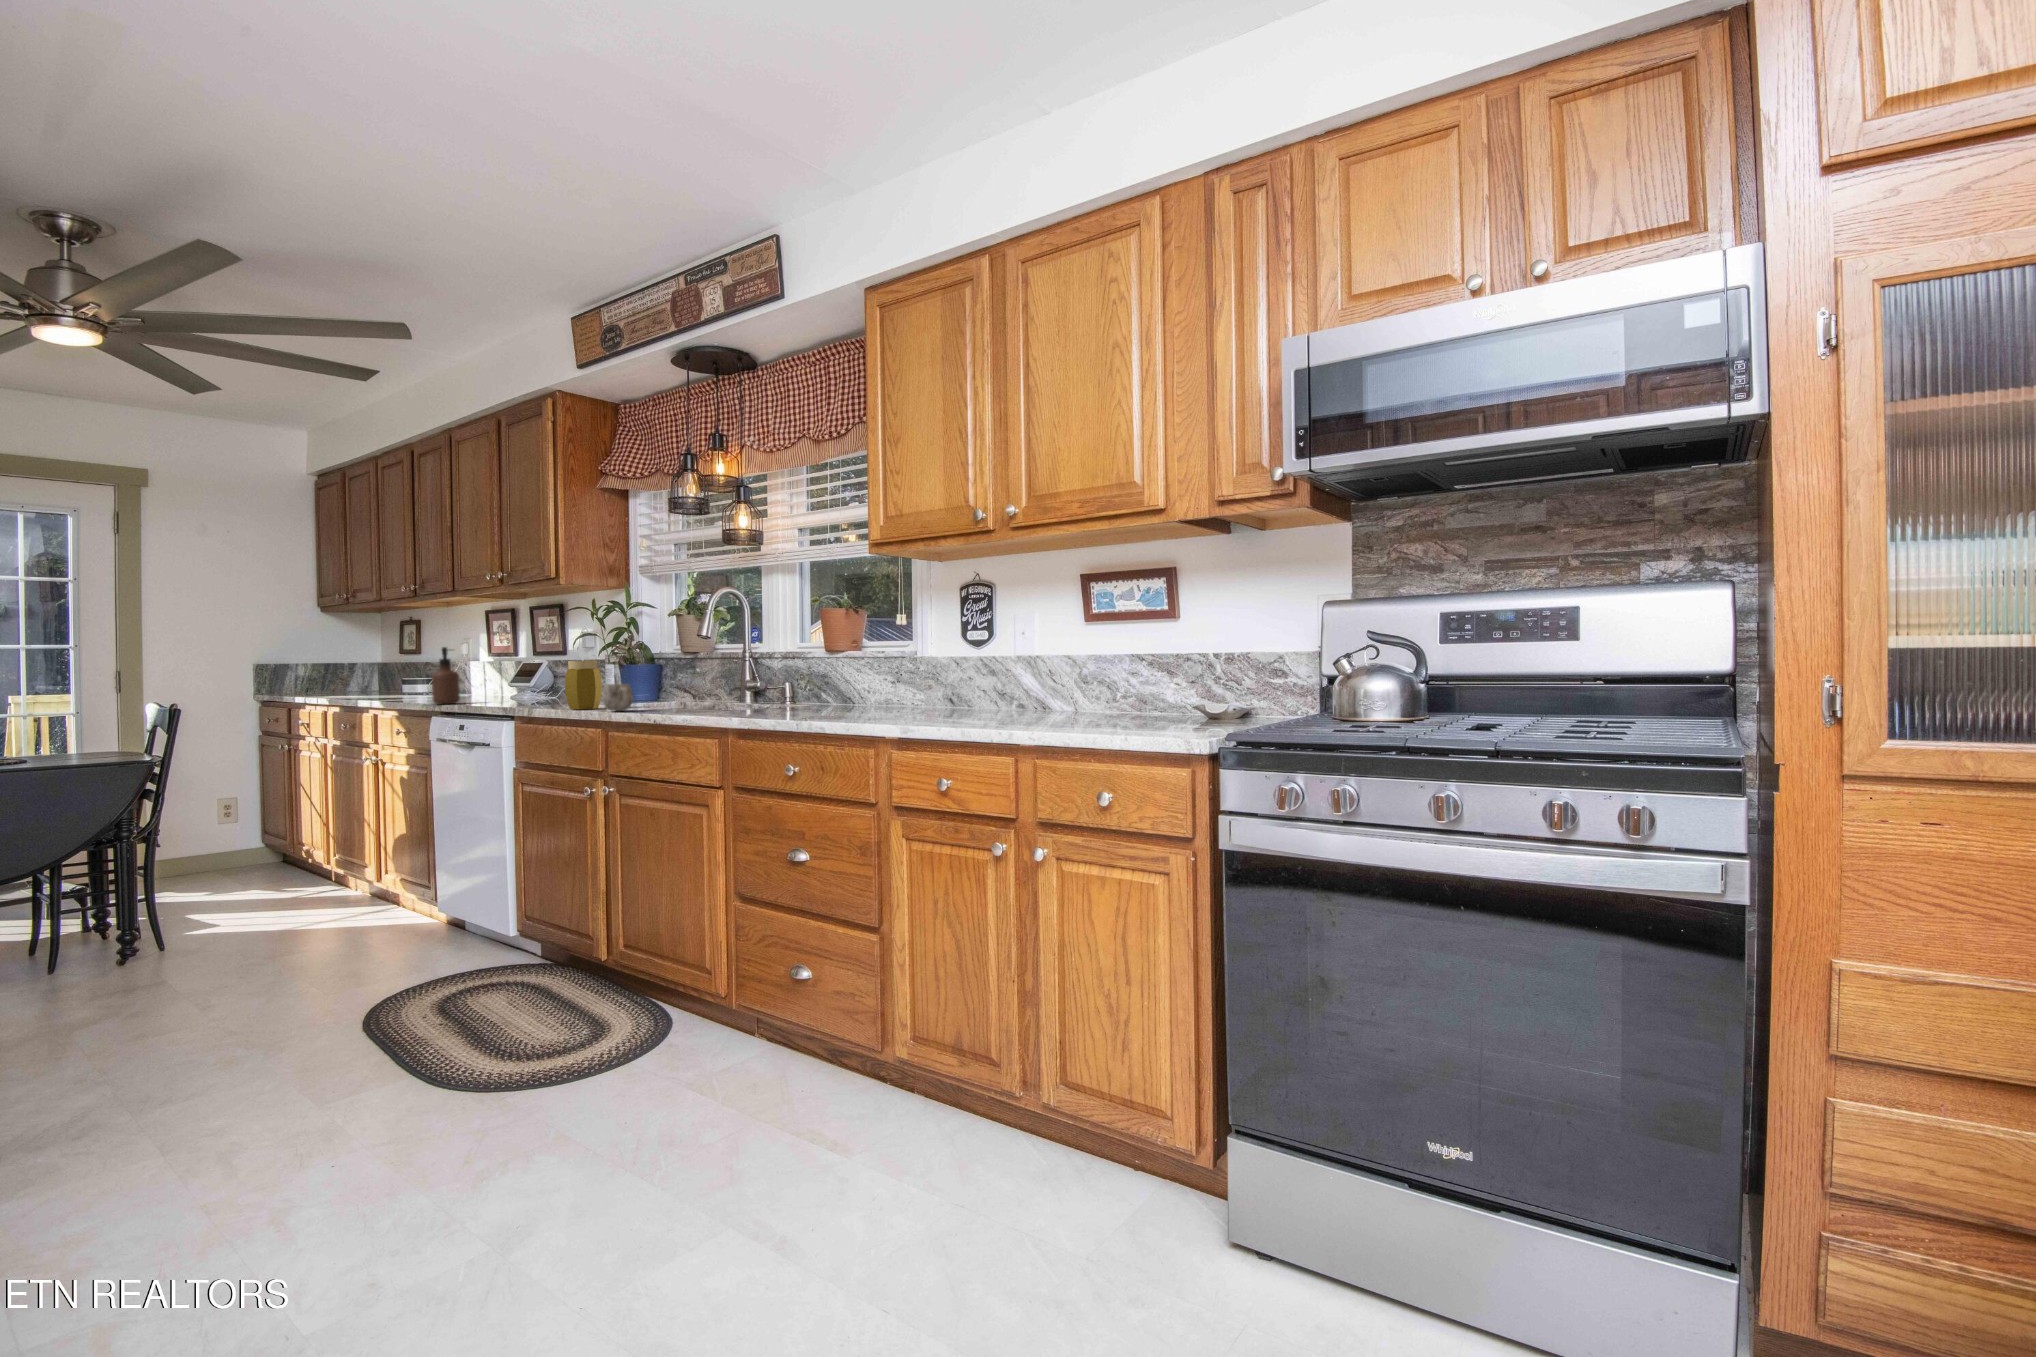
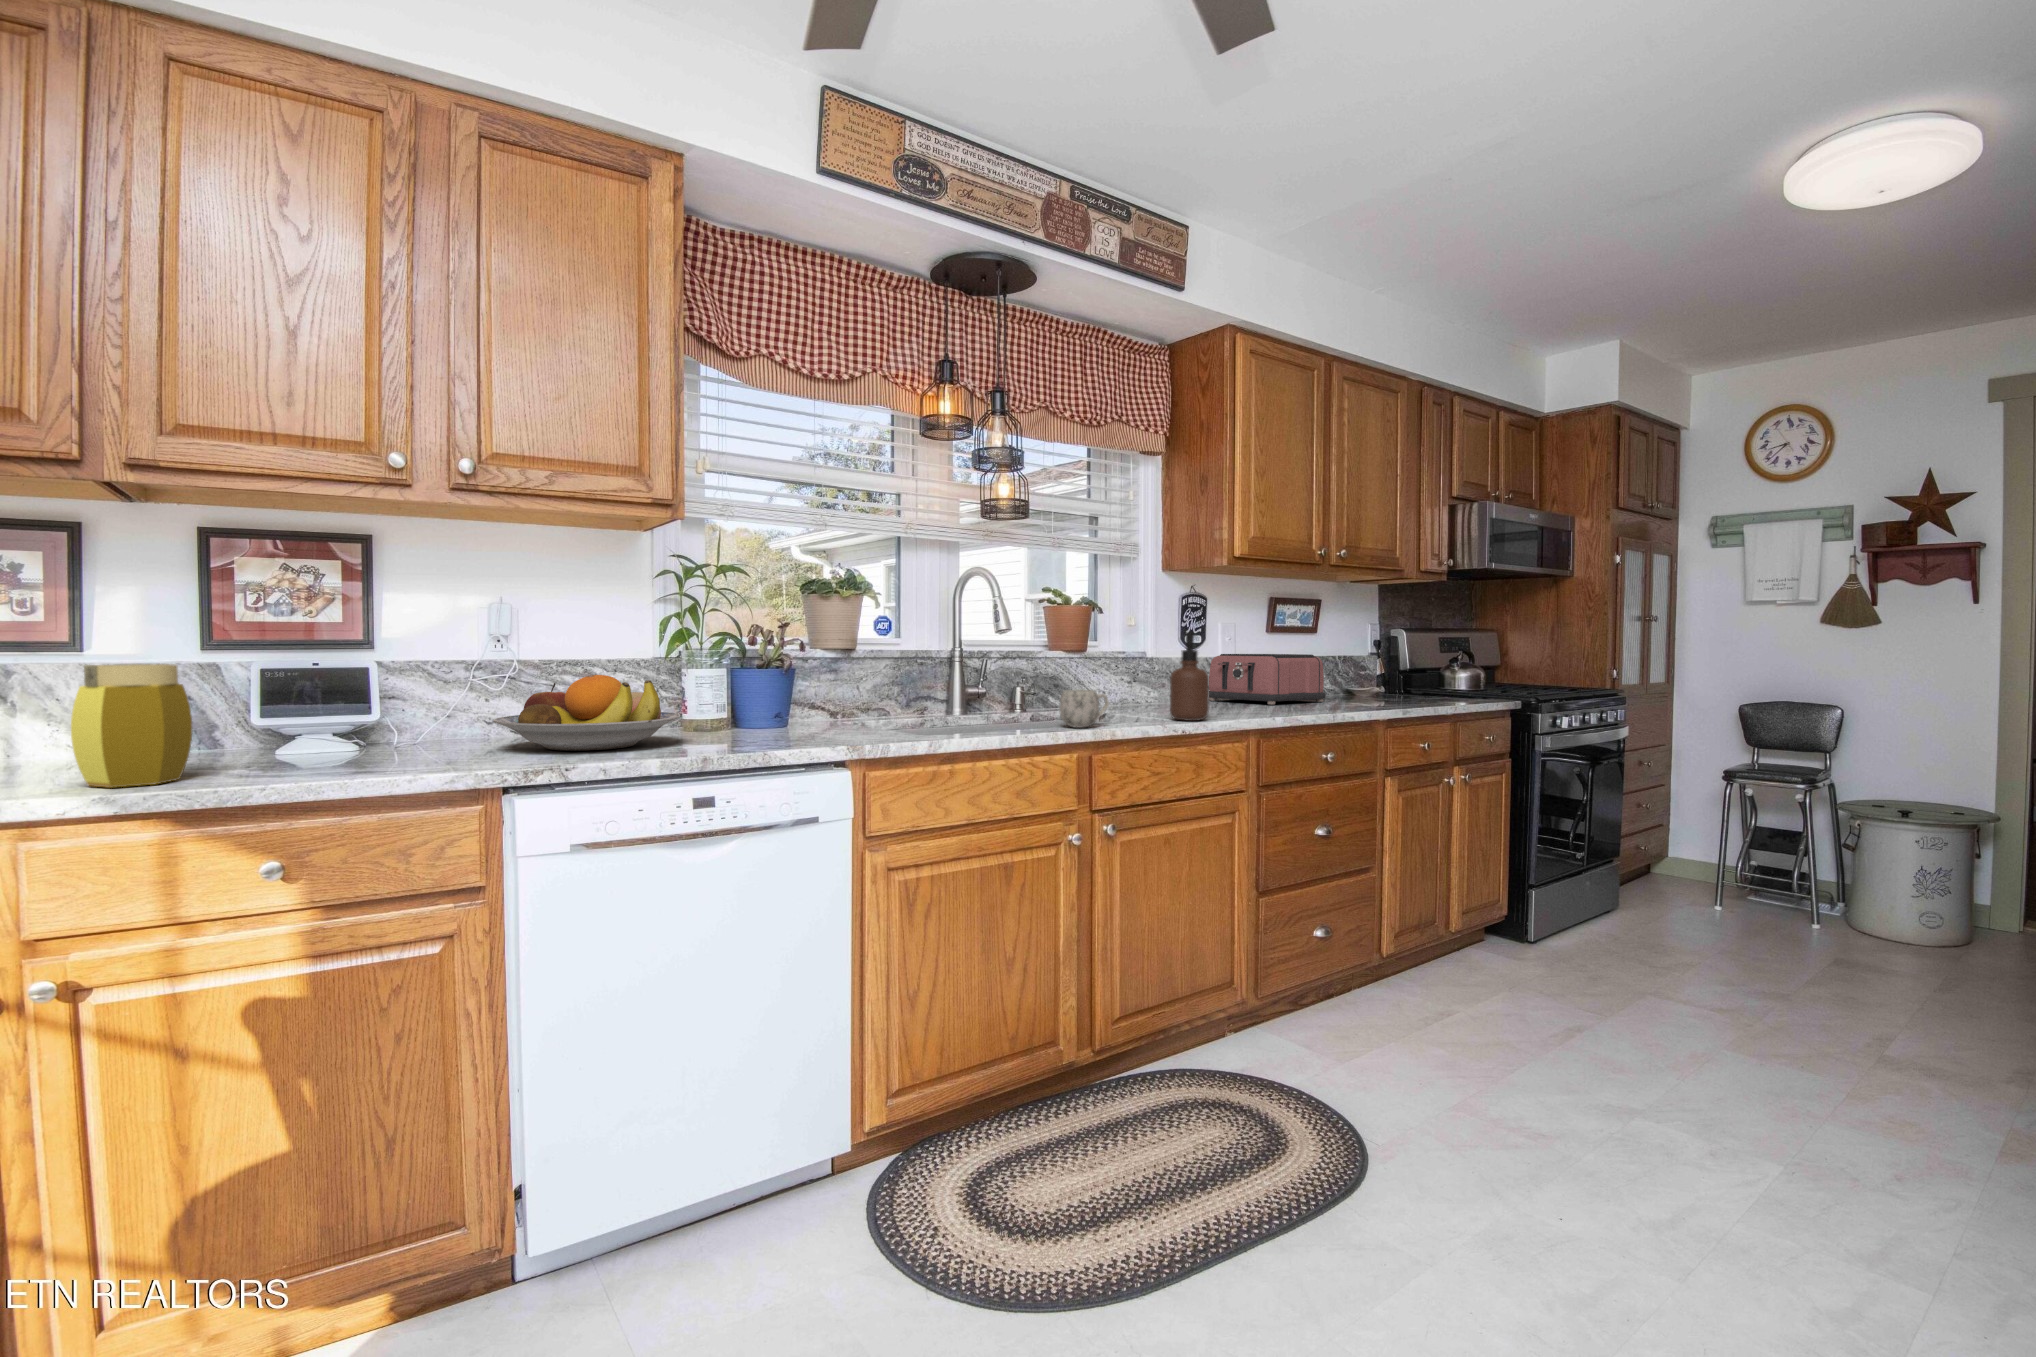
soap dispenser: present [432,647,460,704] -> present [1170,632,1209,721]
toaster: none [890,652,1028,713] -> present [1209,654,1326,705]
jar: present [565,660,602,709] -> present [71,664,192,788]
fruit bowl: none [471,669,560,705] -> present [494,675,680,751]

